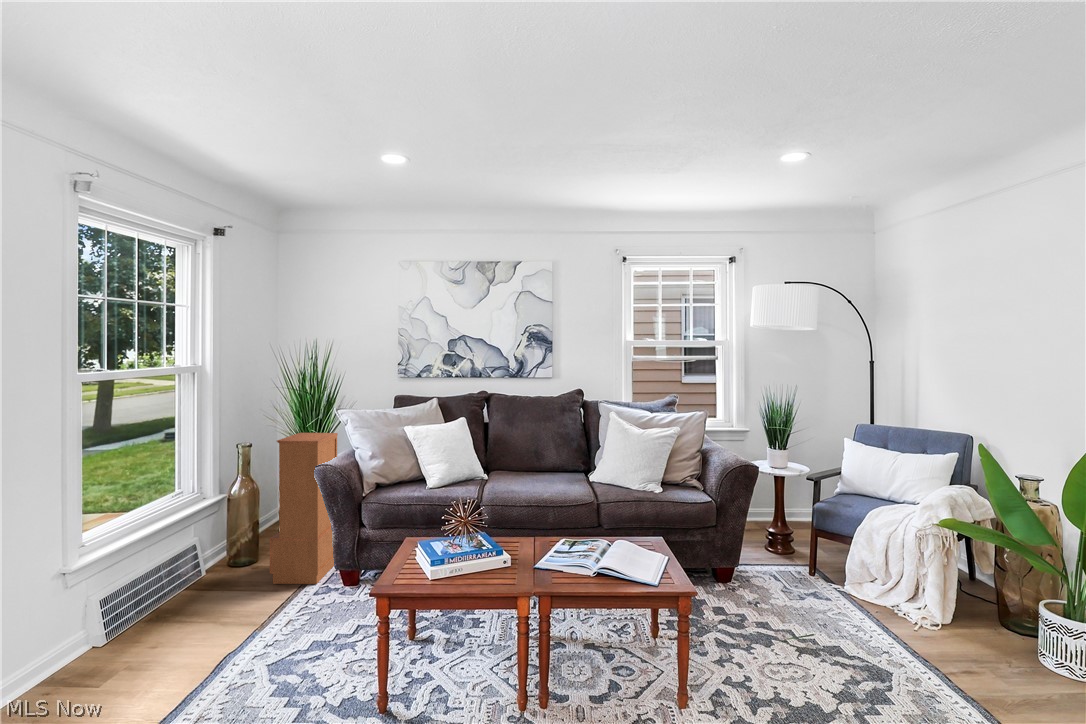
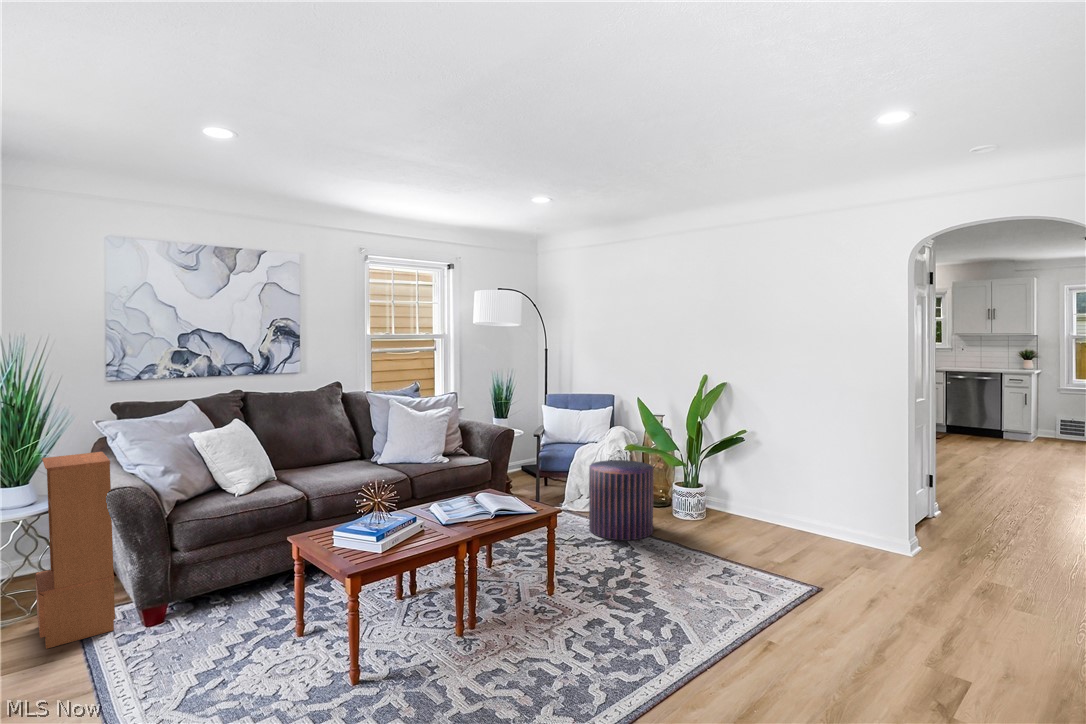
pouf: none [851,535,978,686] -> present [589,460,654,540]

